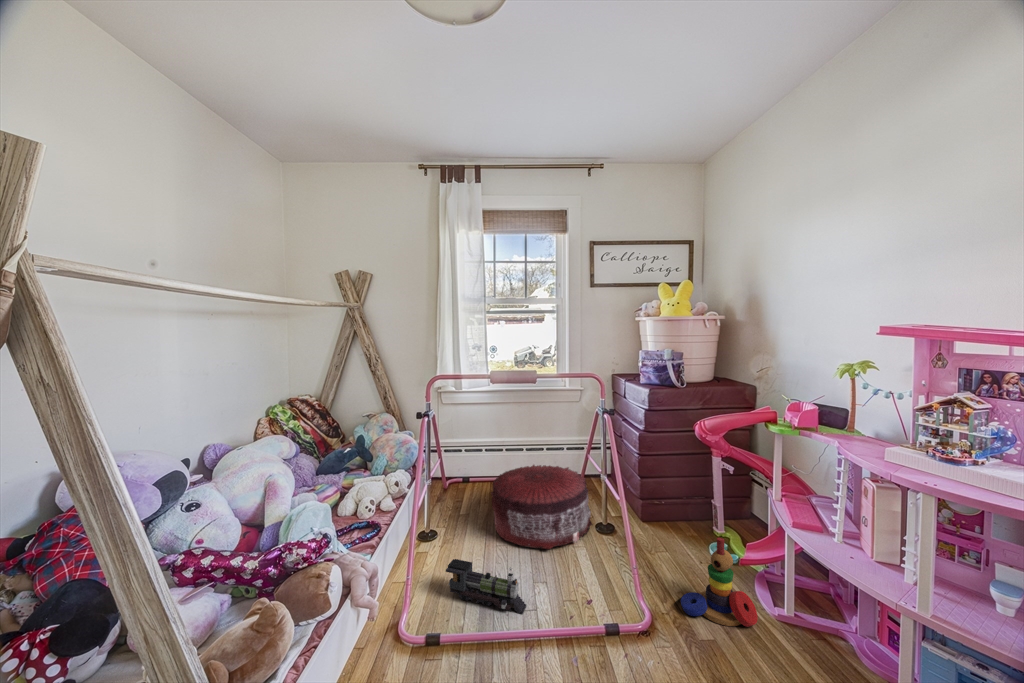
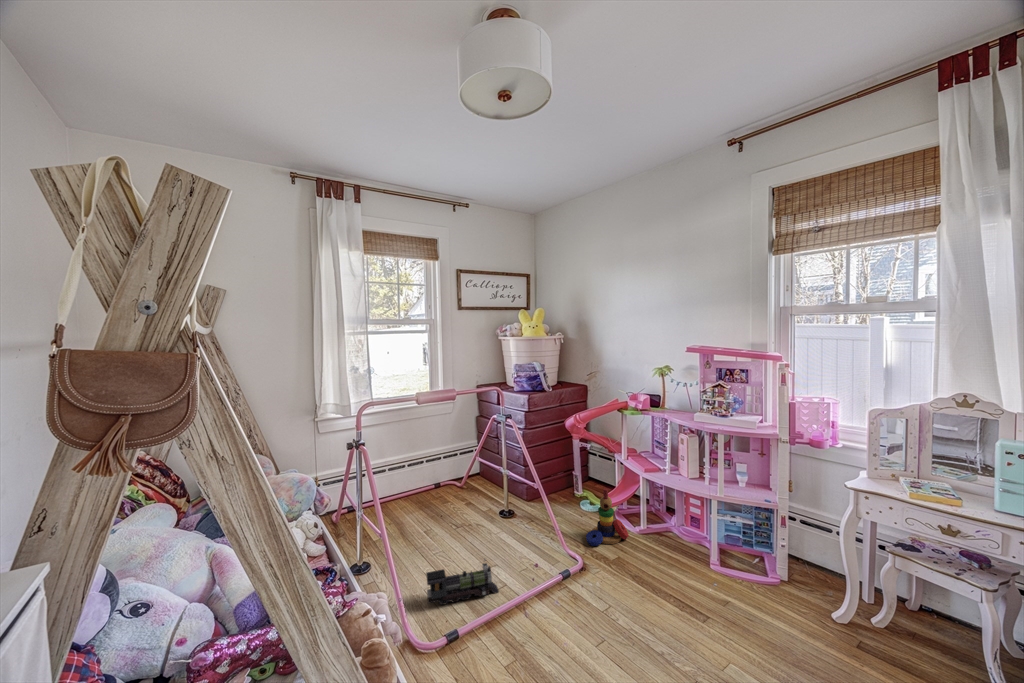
pouf: present [491,465,593,549] -> none [408,469,497,547]

